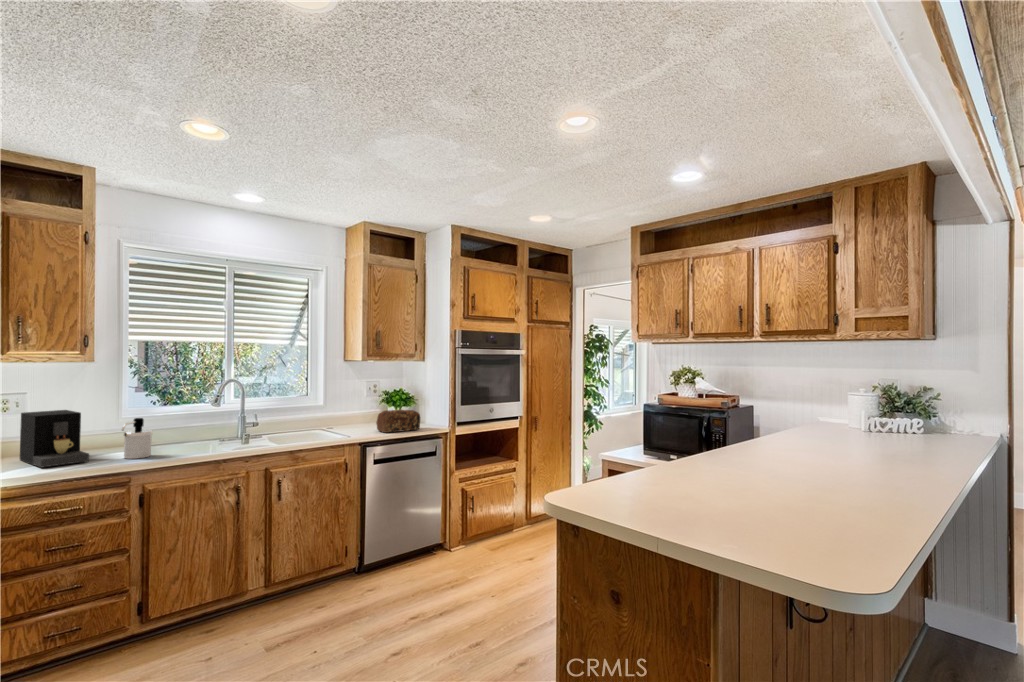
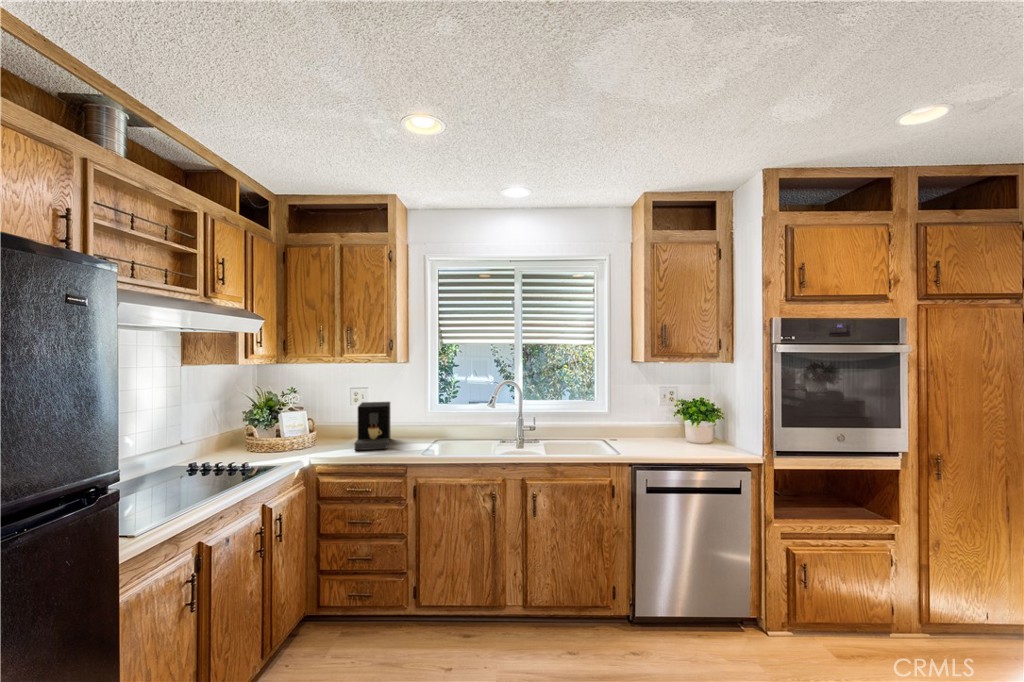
bread loaf: present [376,410,420,433] -> none [662,425,720,454]
soap dispenser: present [122,418,153,459] -> none [403,414,432,451]

